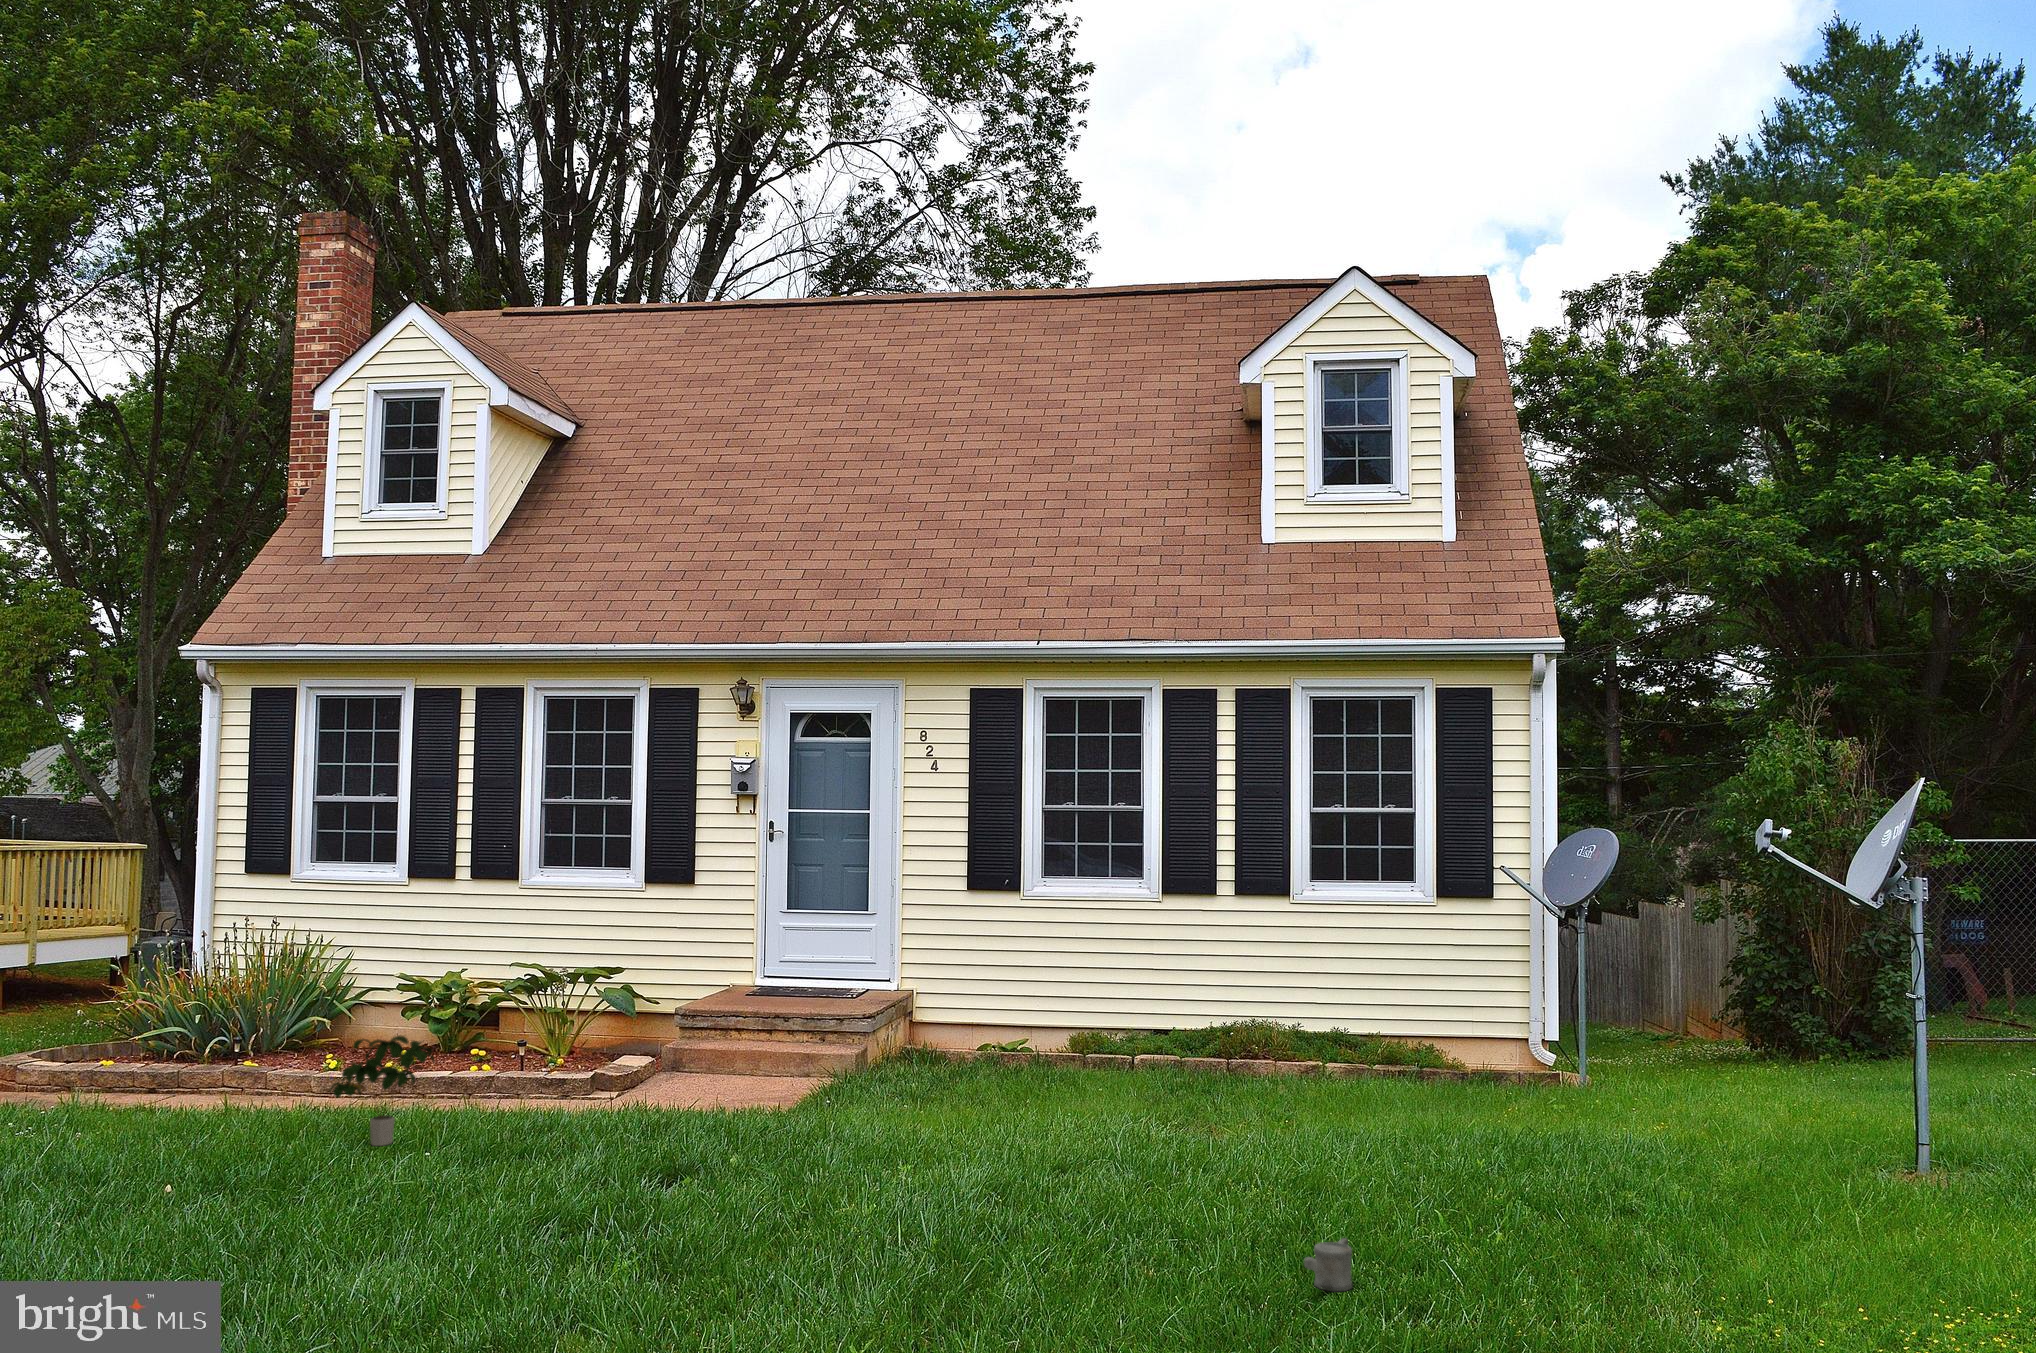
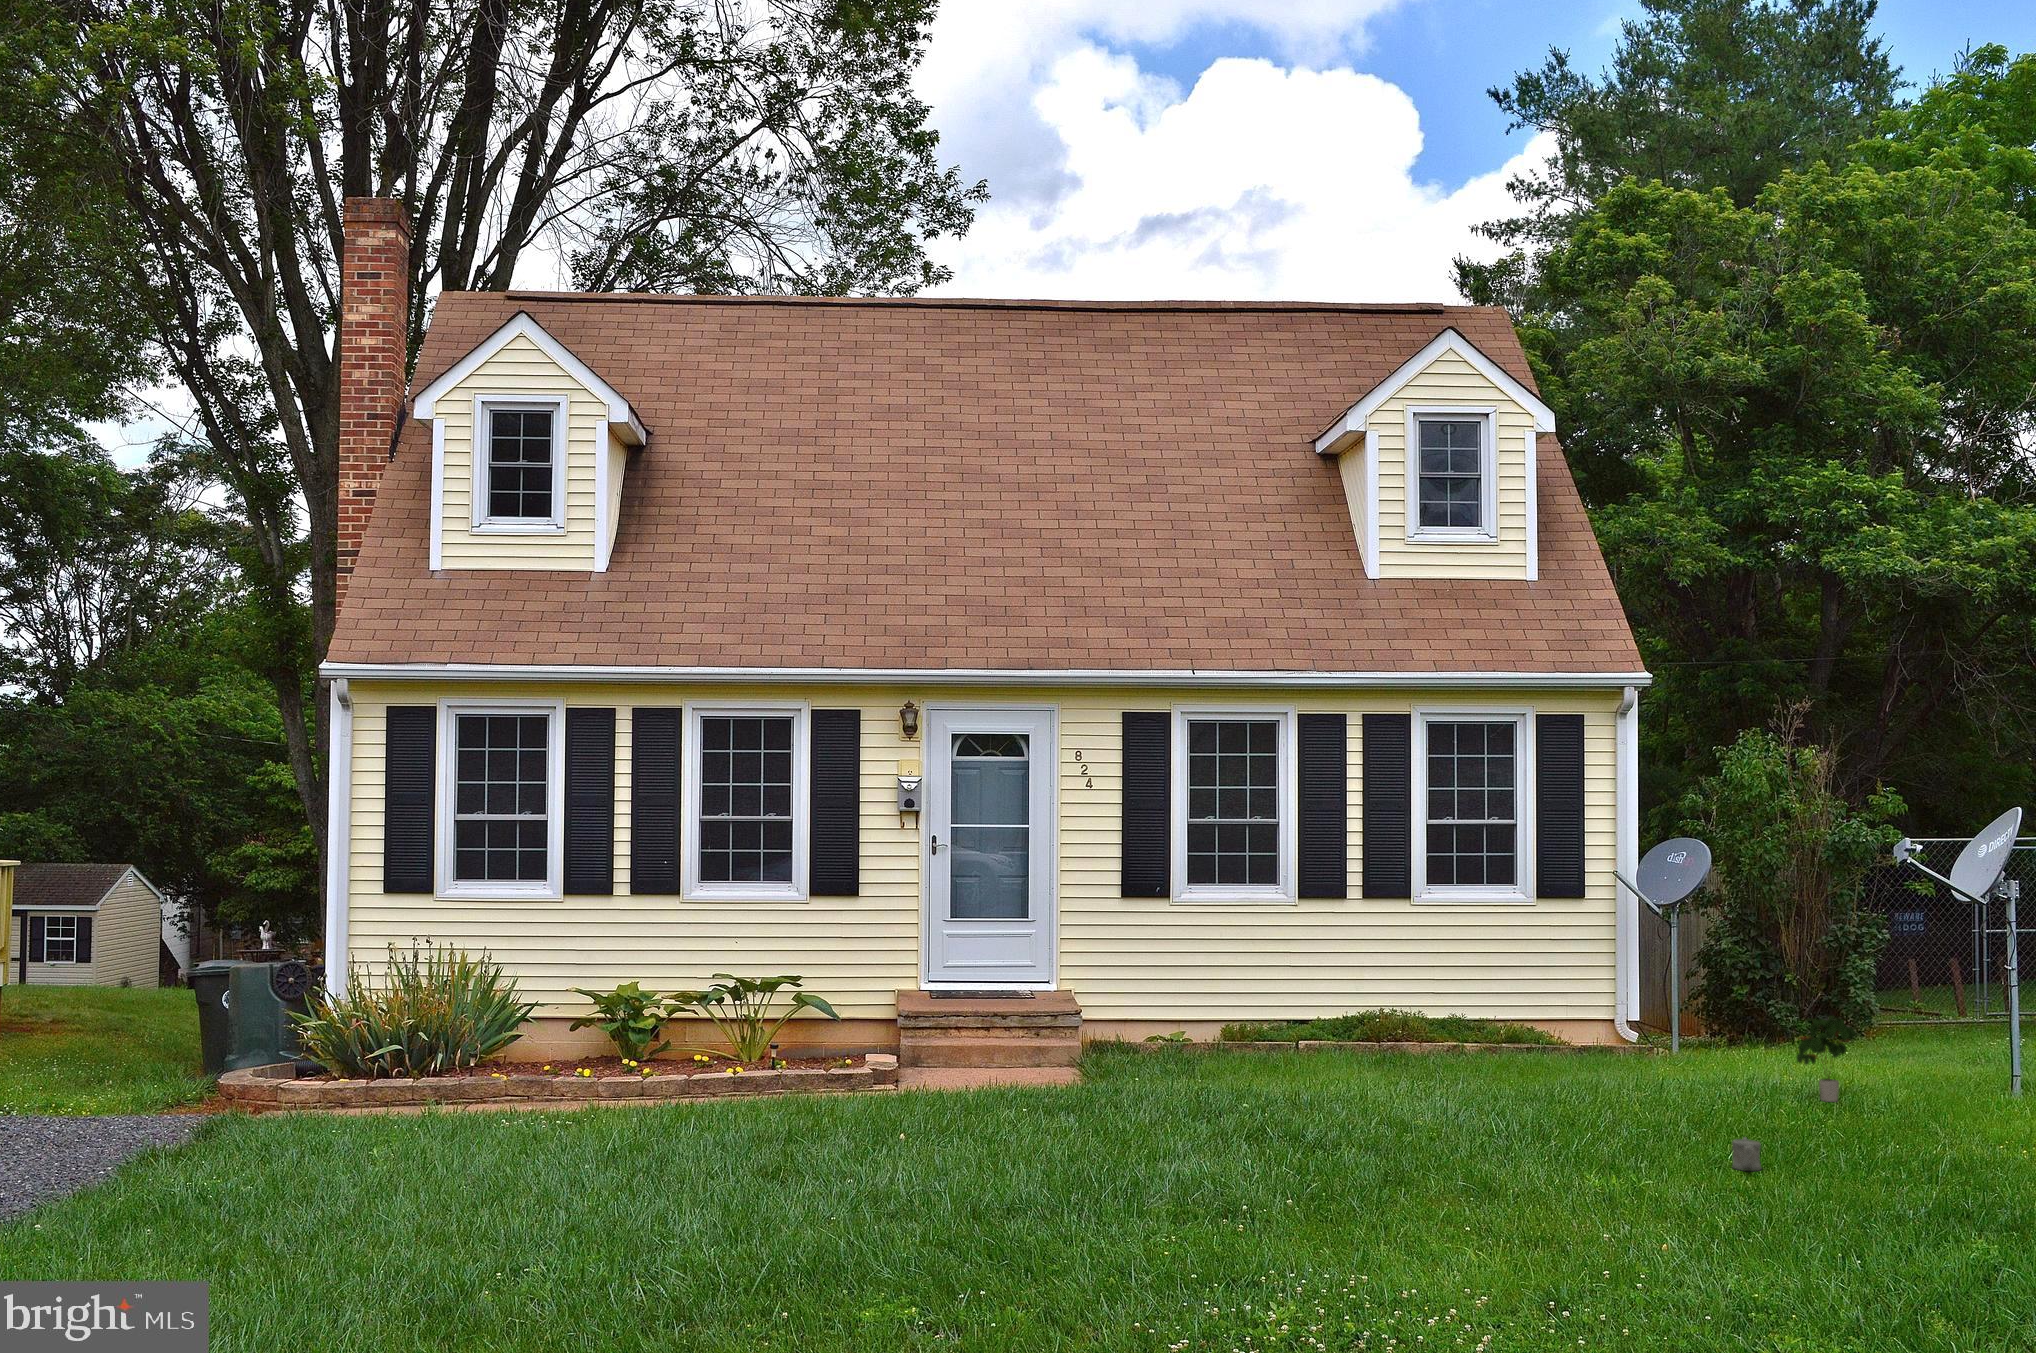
potted plant: present [330,1036,435,1146] -> present [1796,1015,1855,1102]

